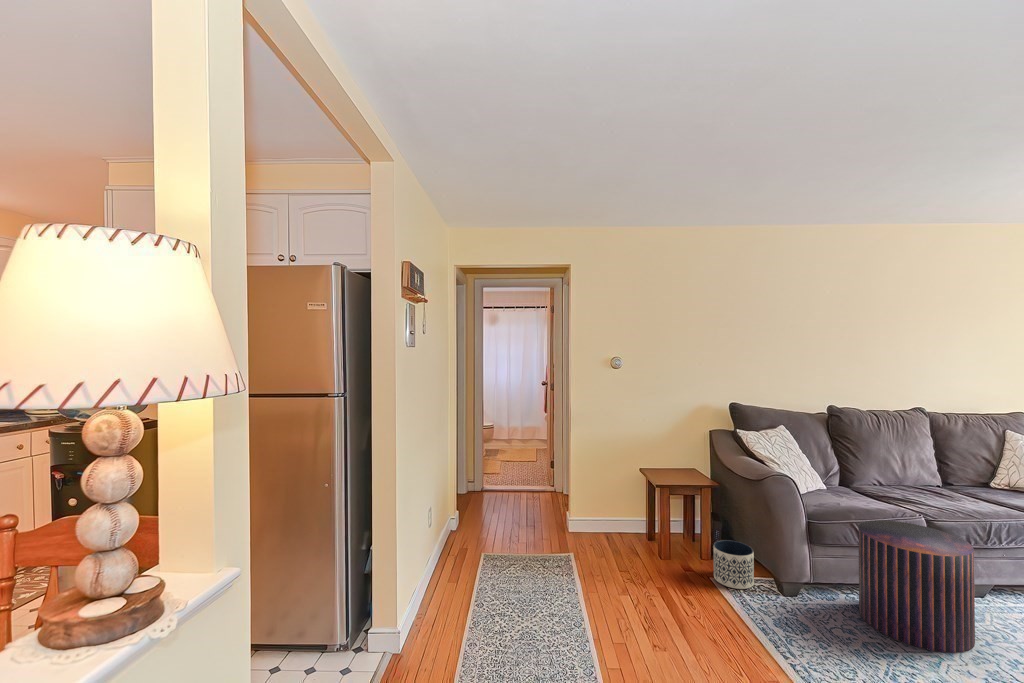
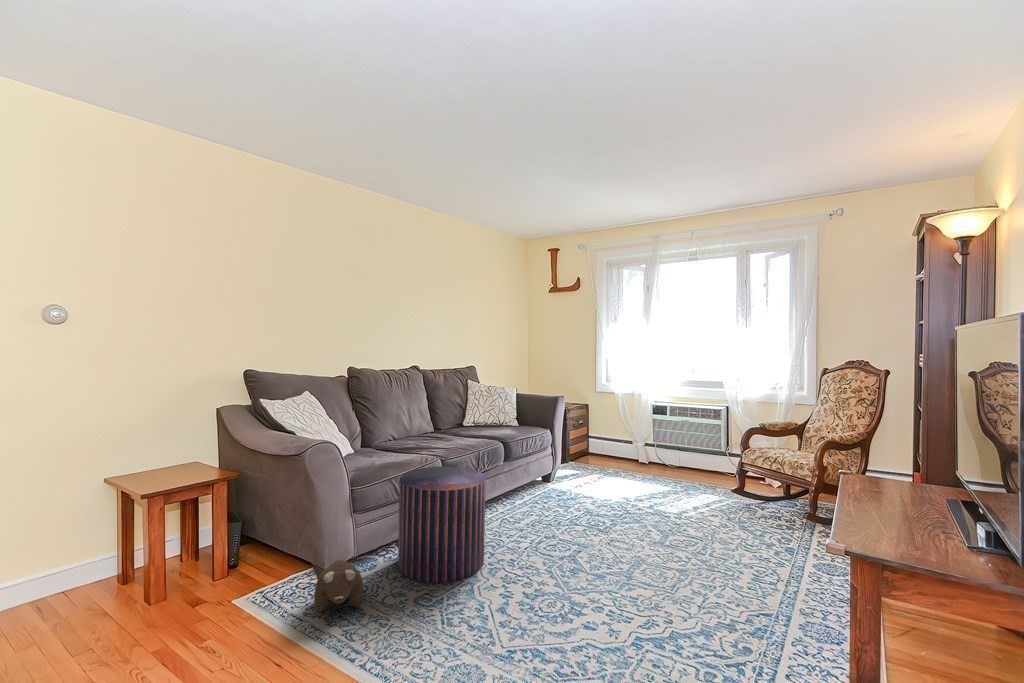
planter: present [713,540,754,589] -> none [236,541,290,605]
plush toy: none [766,576,810,622] -> present [314,560,363,612]

